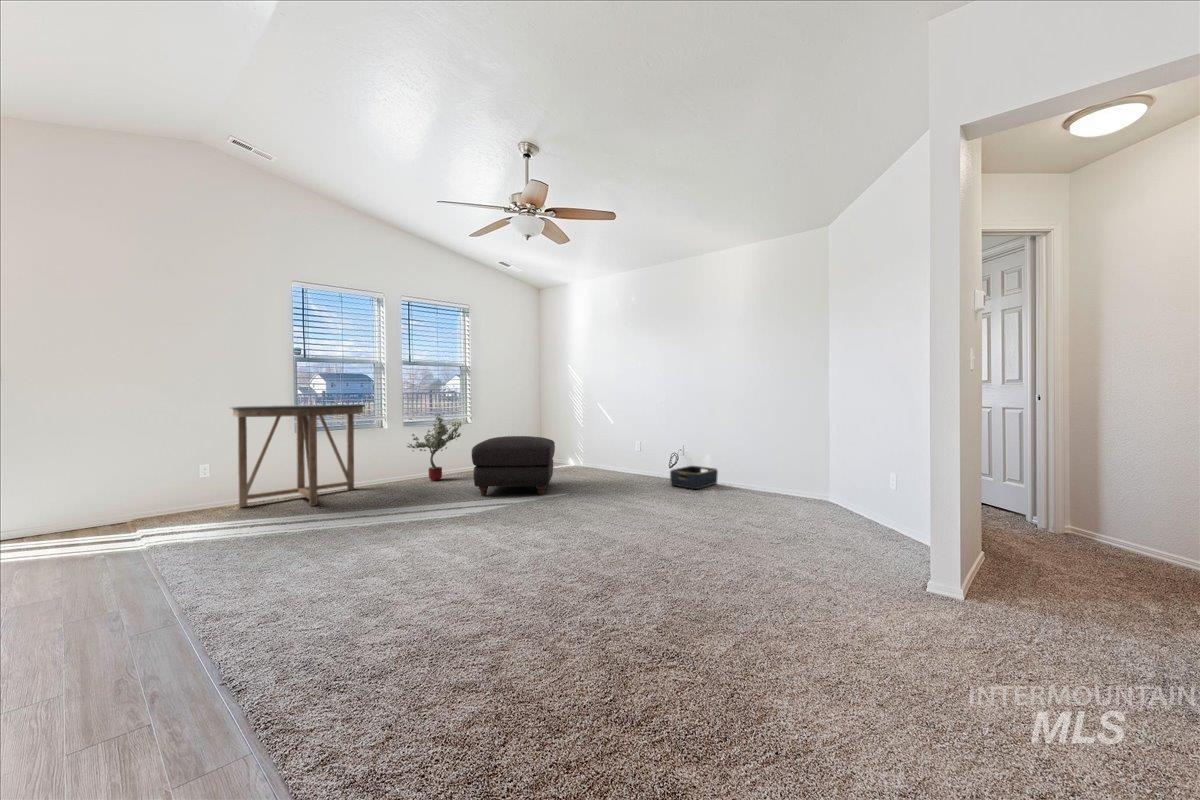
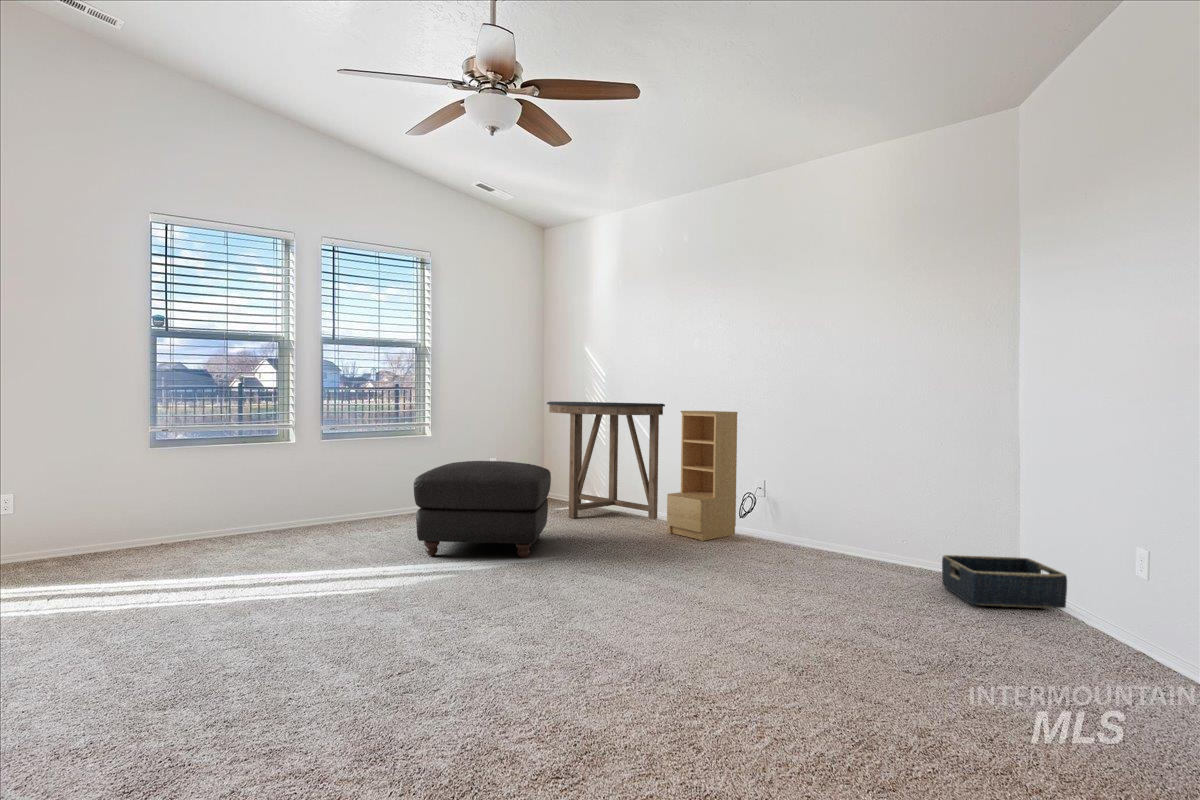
bookshelf: none [626,402,668,482] -> present [667,411,738,541]
console table: present [230,404,365,507] -> present [547,402,665,519]
potted tree: present [407,414,461,481] -> none [321,422,409,528]
basket: present [670,466,718,489] -> present [942,555,1067,608]

